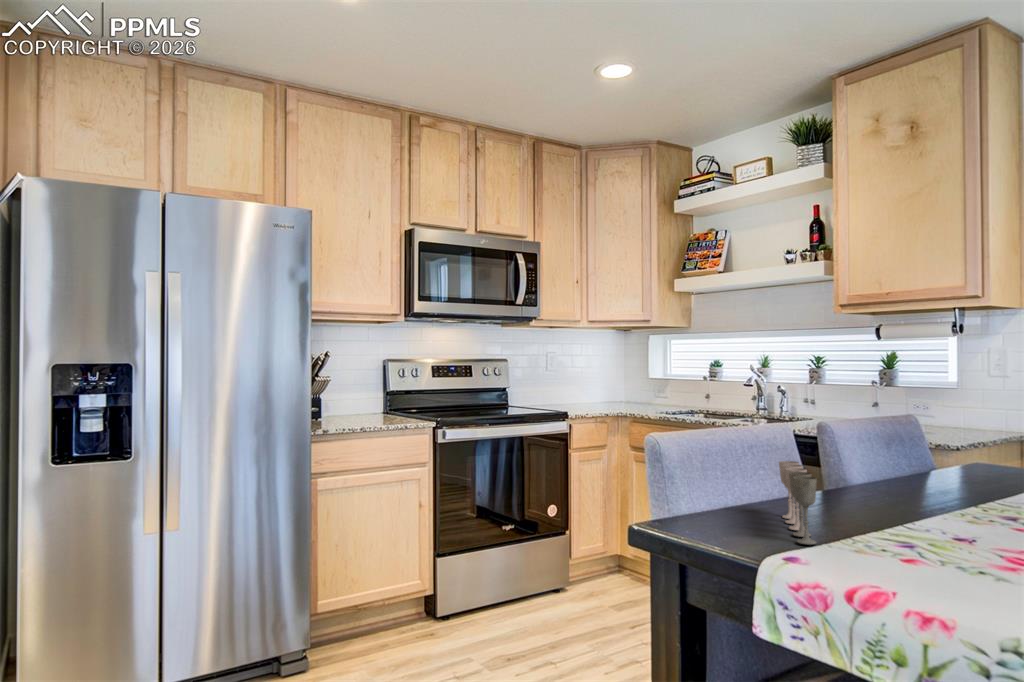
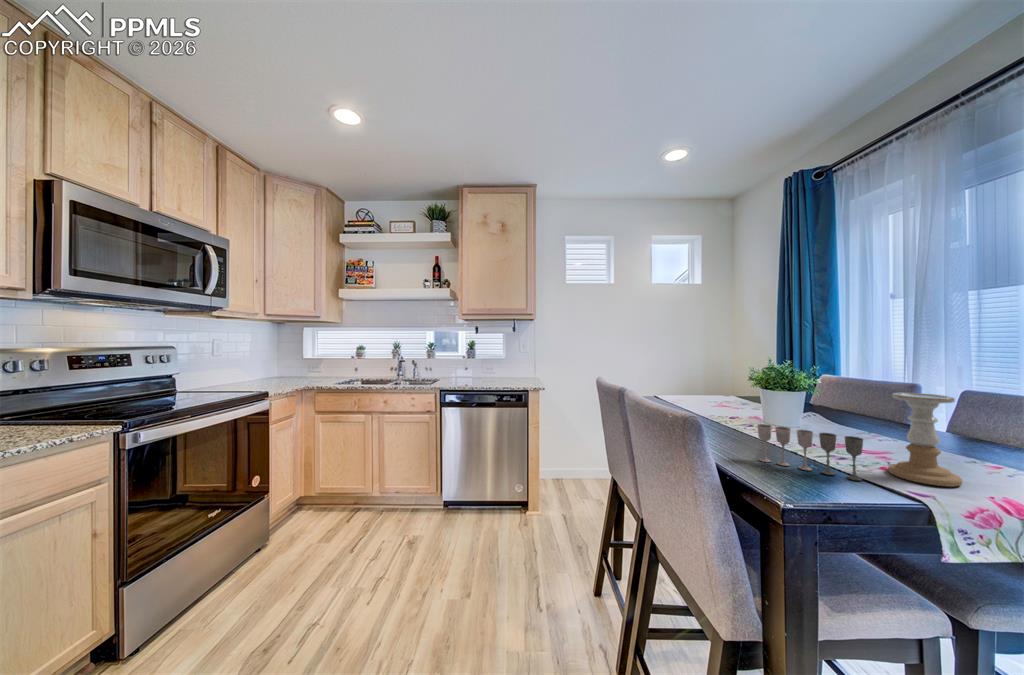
candle holder: none [876,415,981,580] -> present [888,393,962,487]

